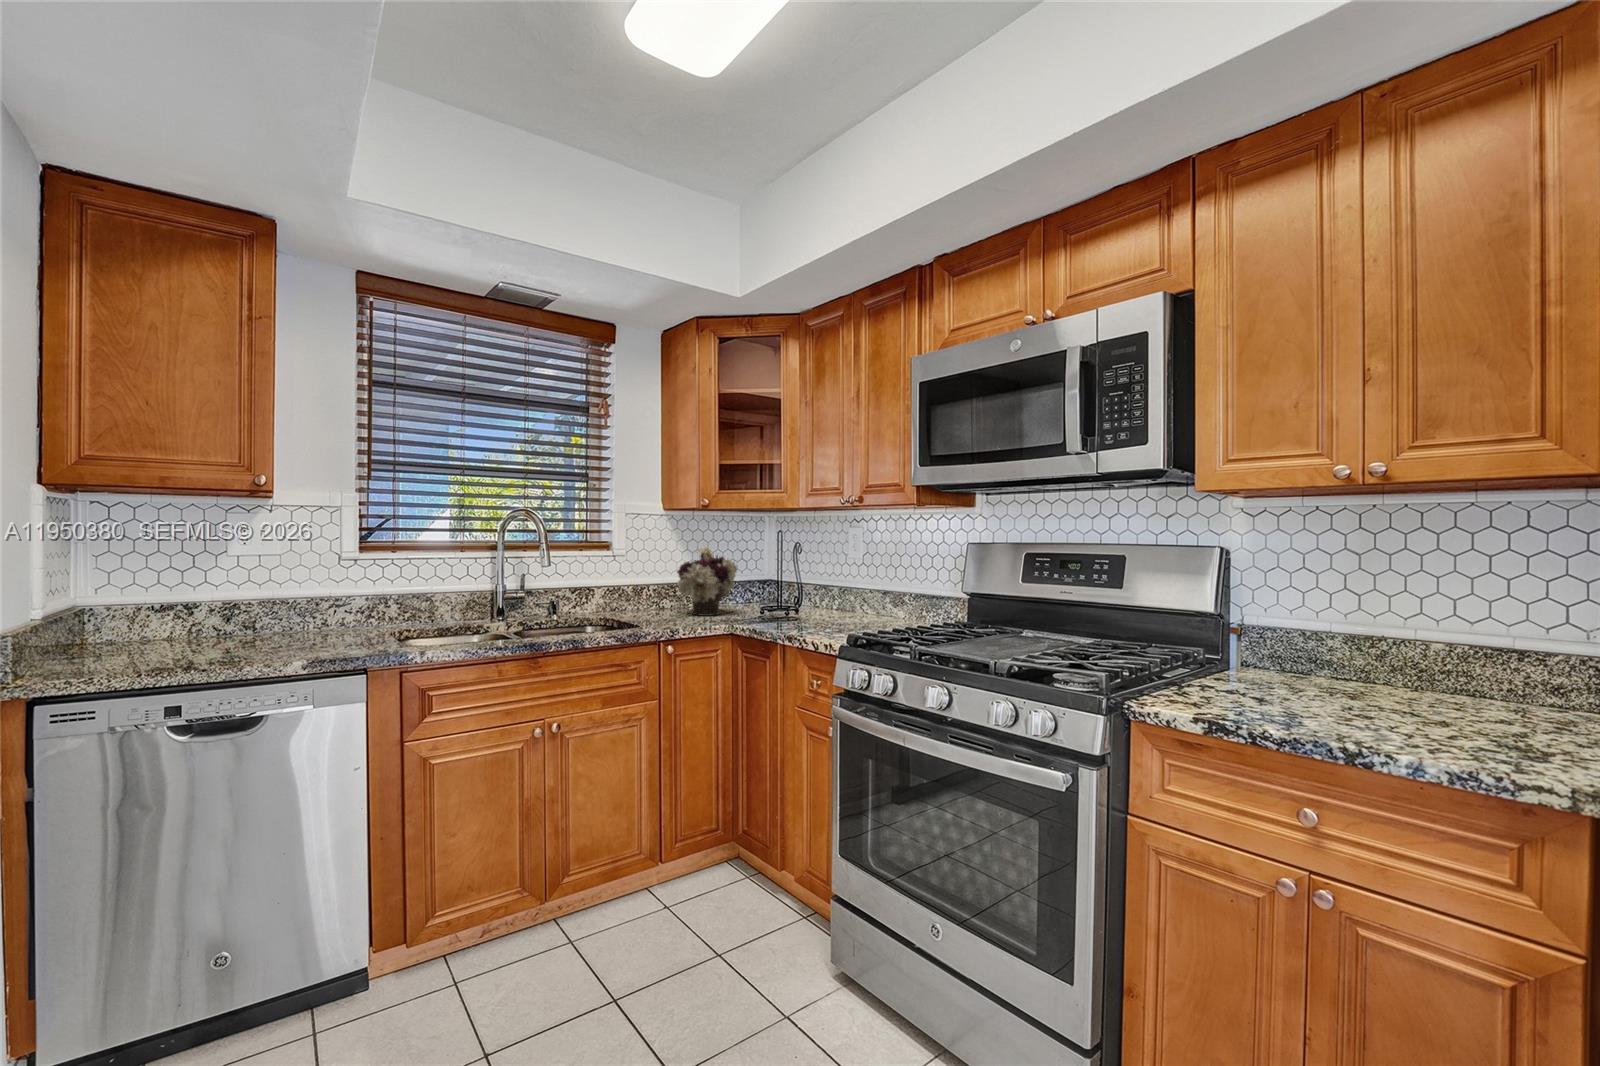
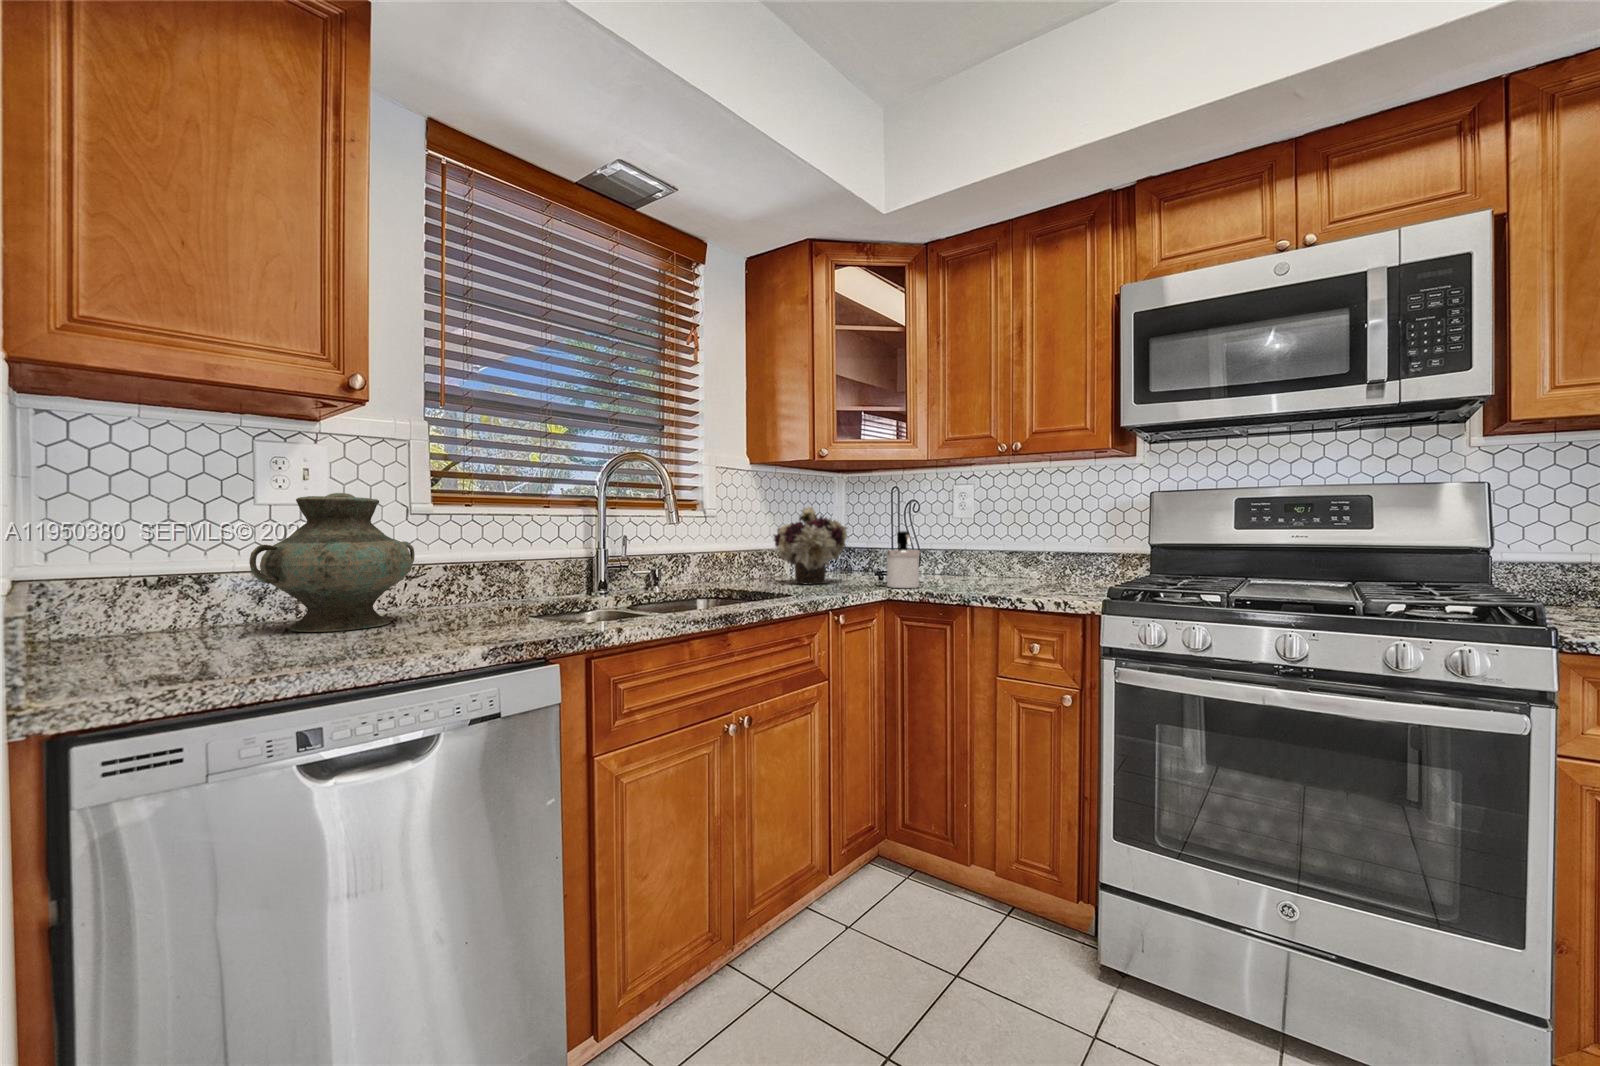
vase: none [206,549,337,644] -> present [249,493,415,632]
soap dispenser: none [748,573,778,623] -> present [886,531,920,588]

